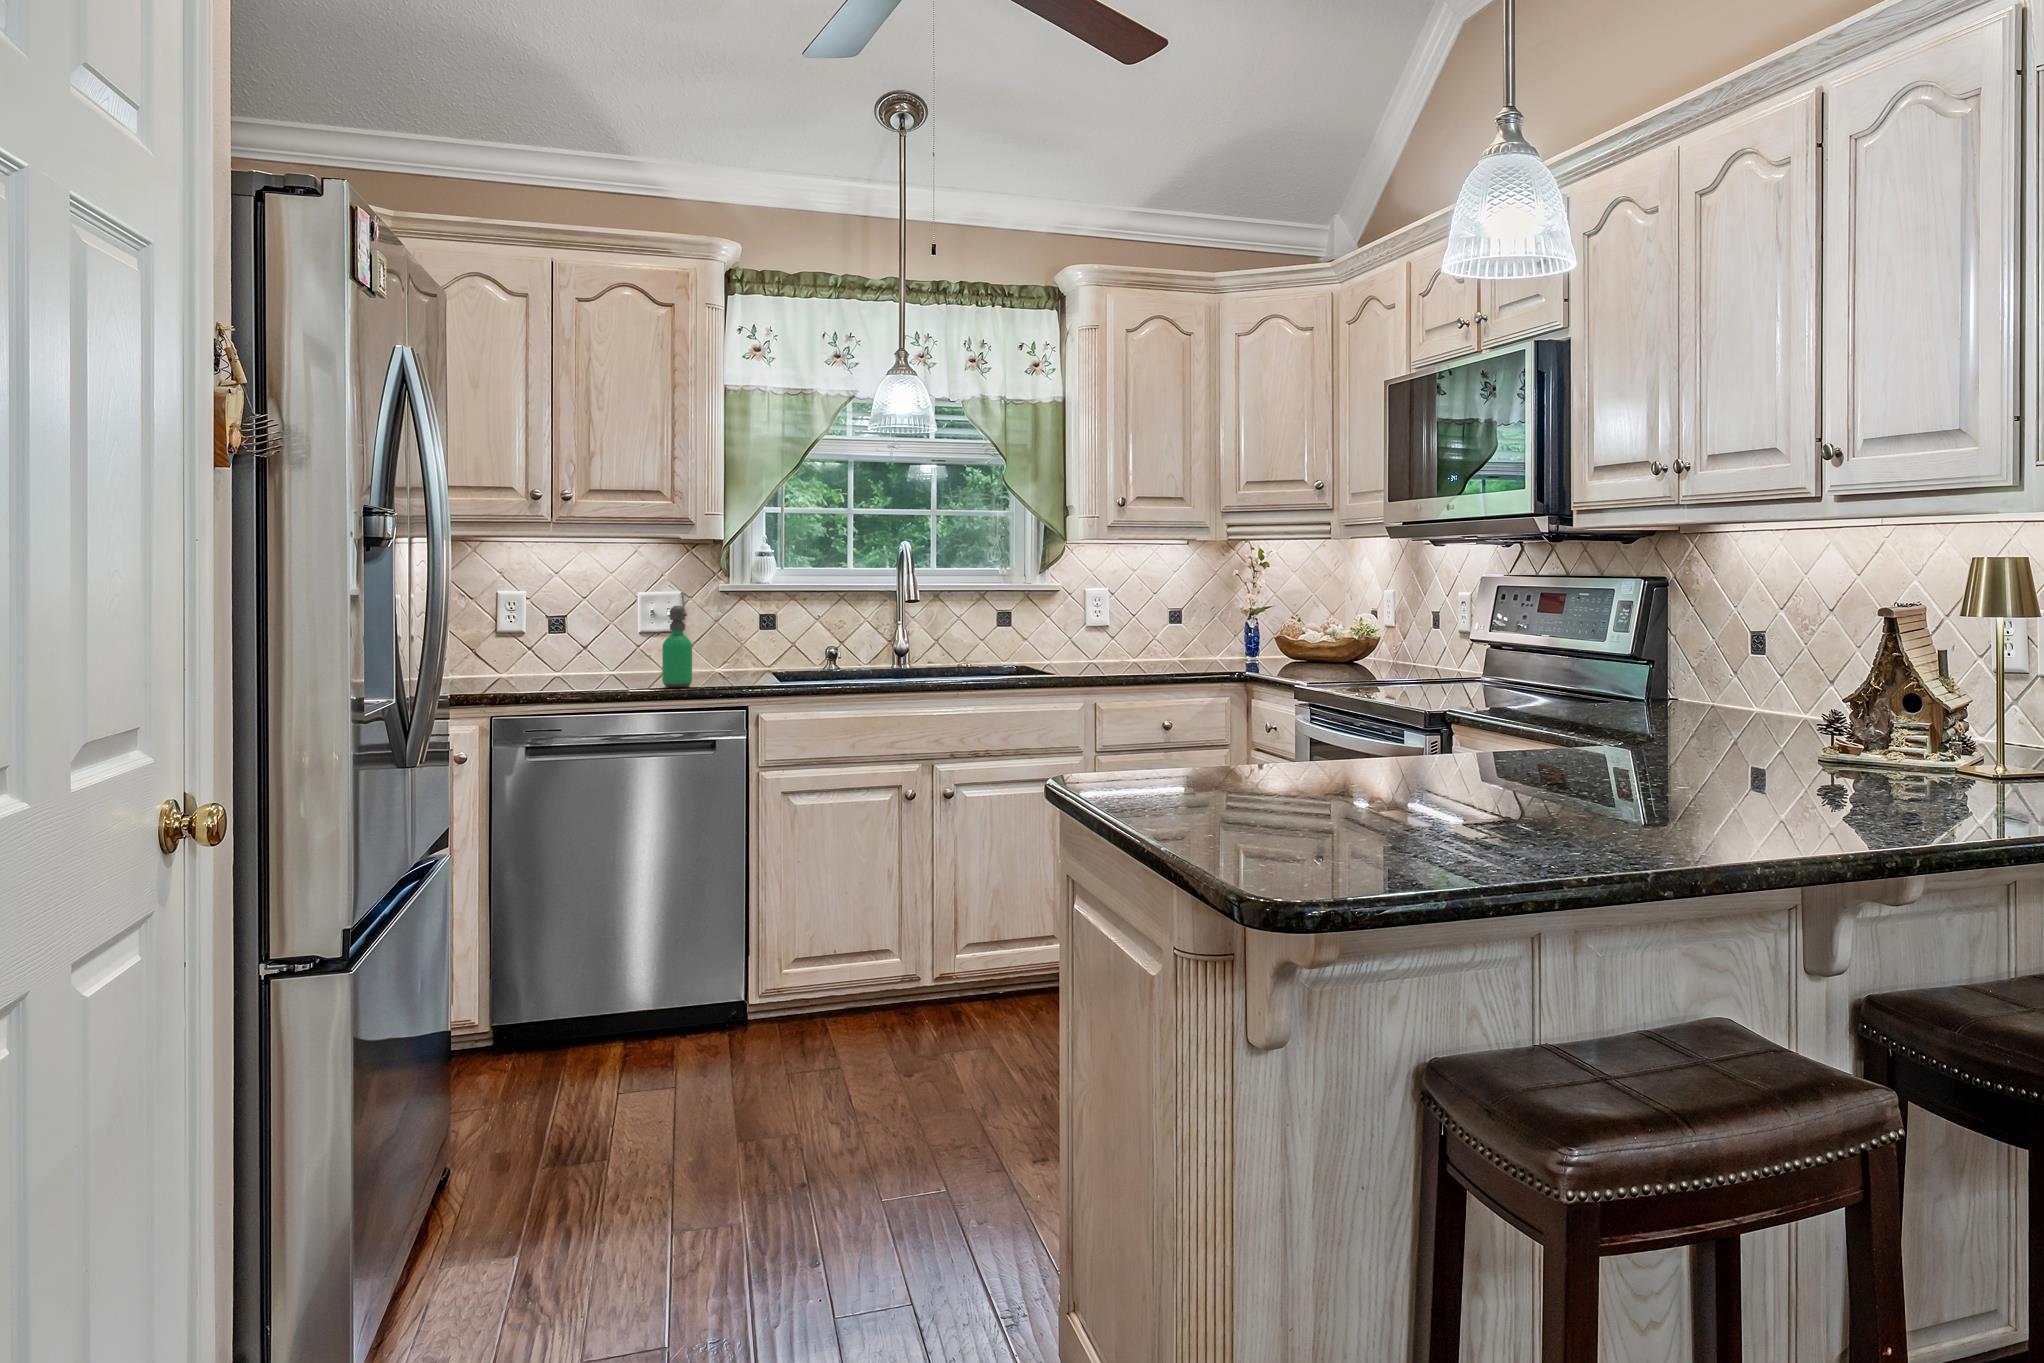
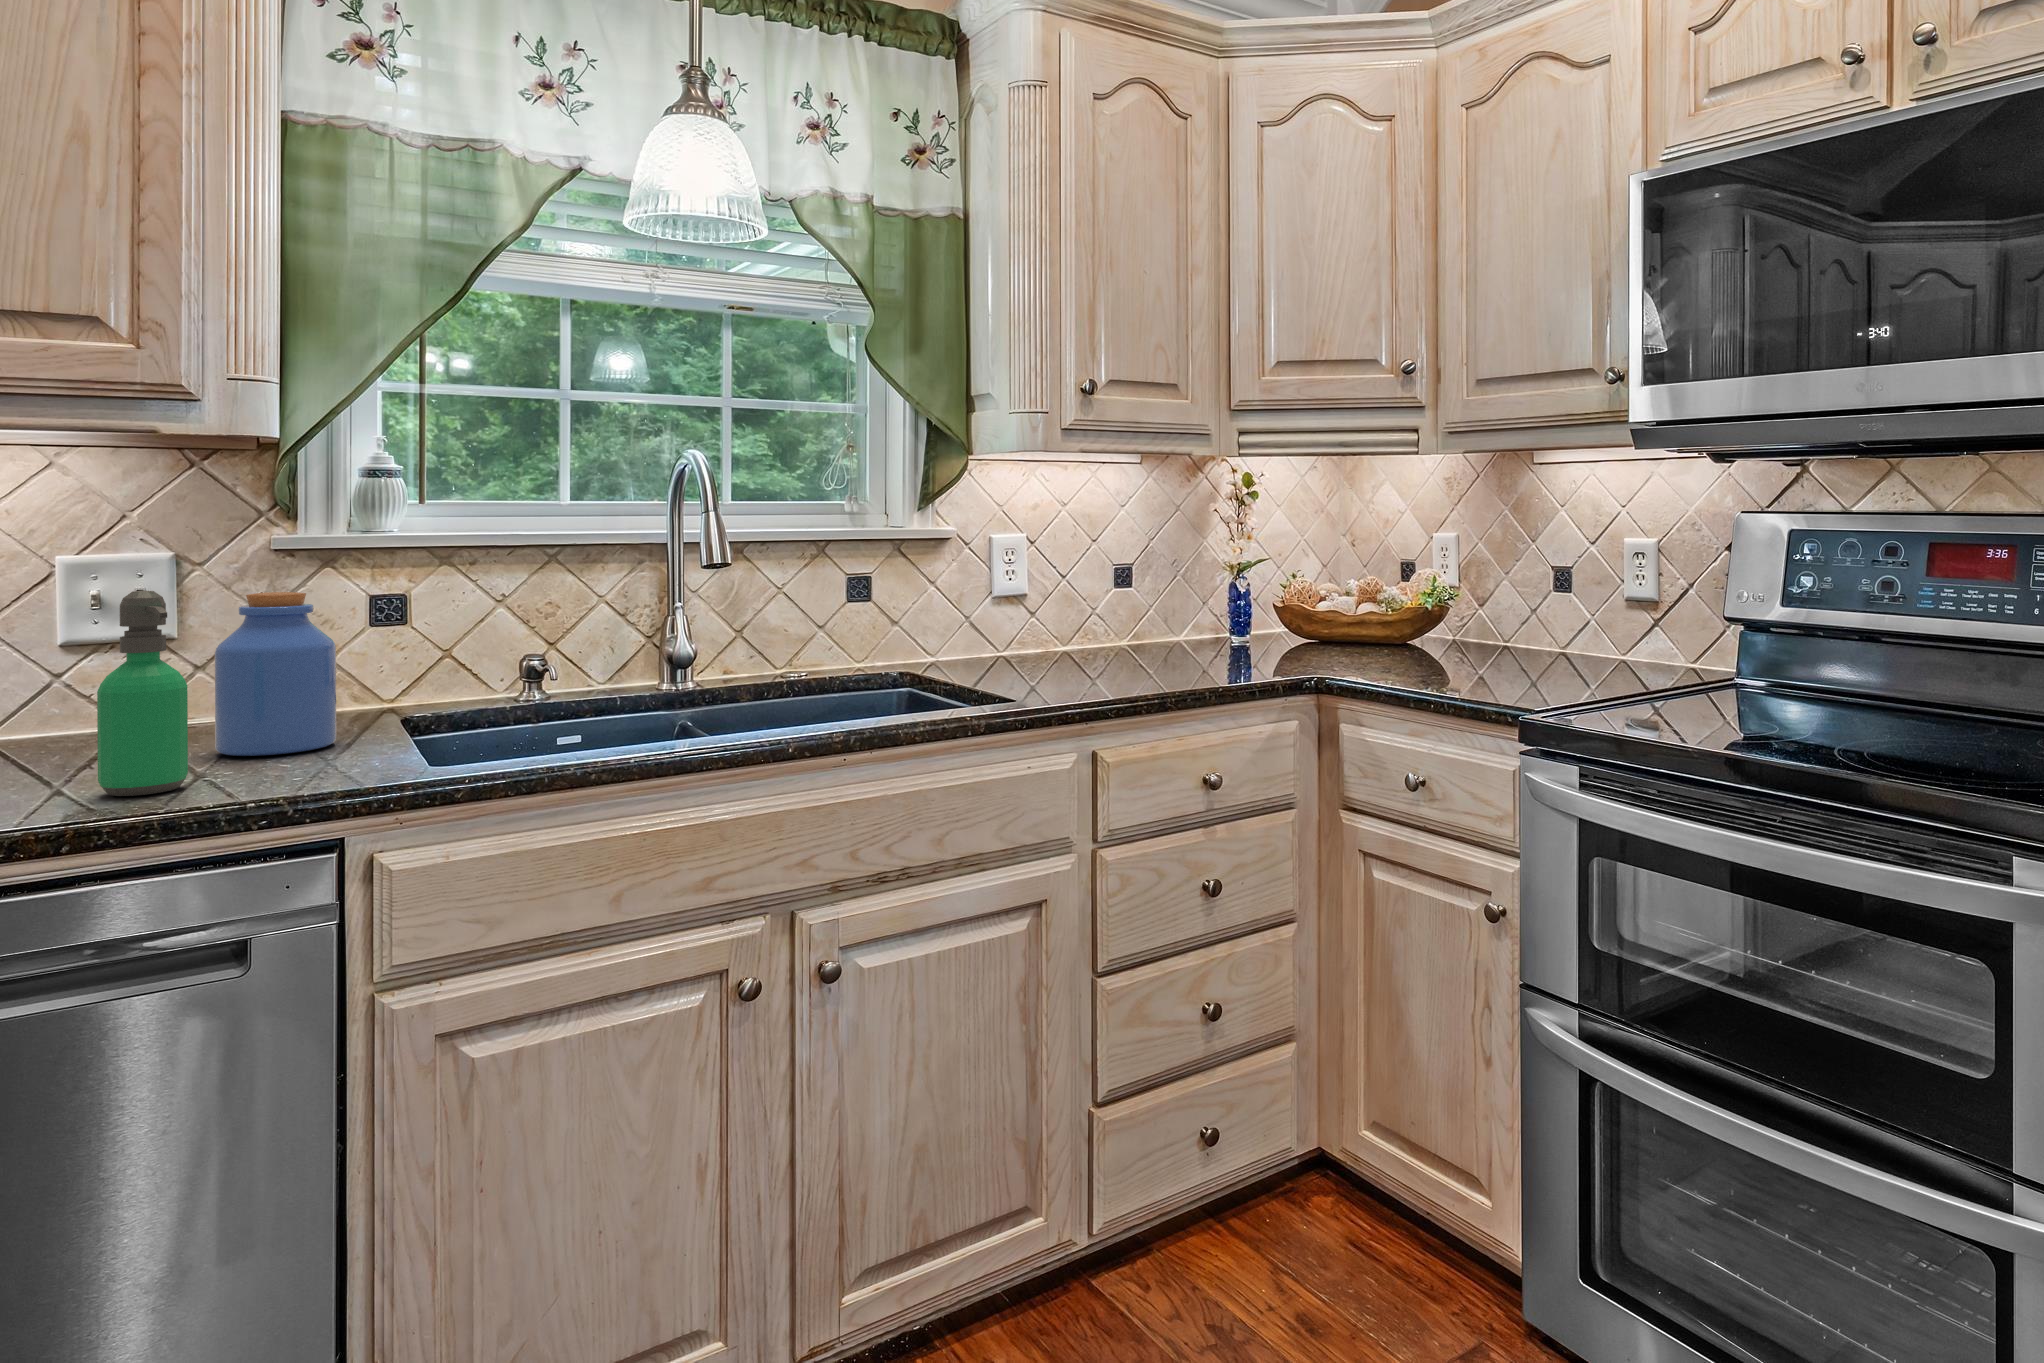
jar: none [699,610,745,681] -> present [215,592,336,756]

